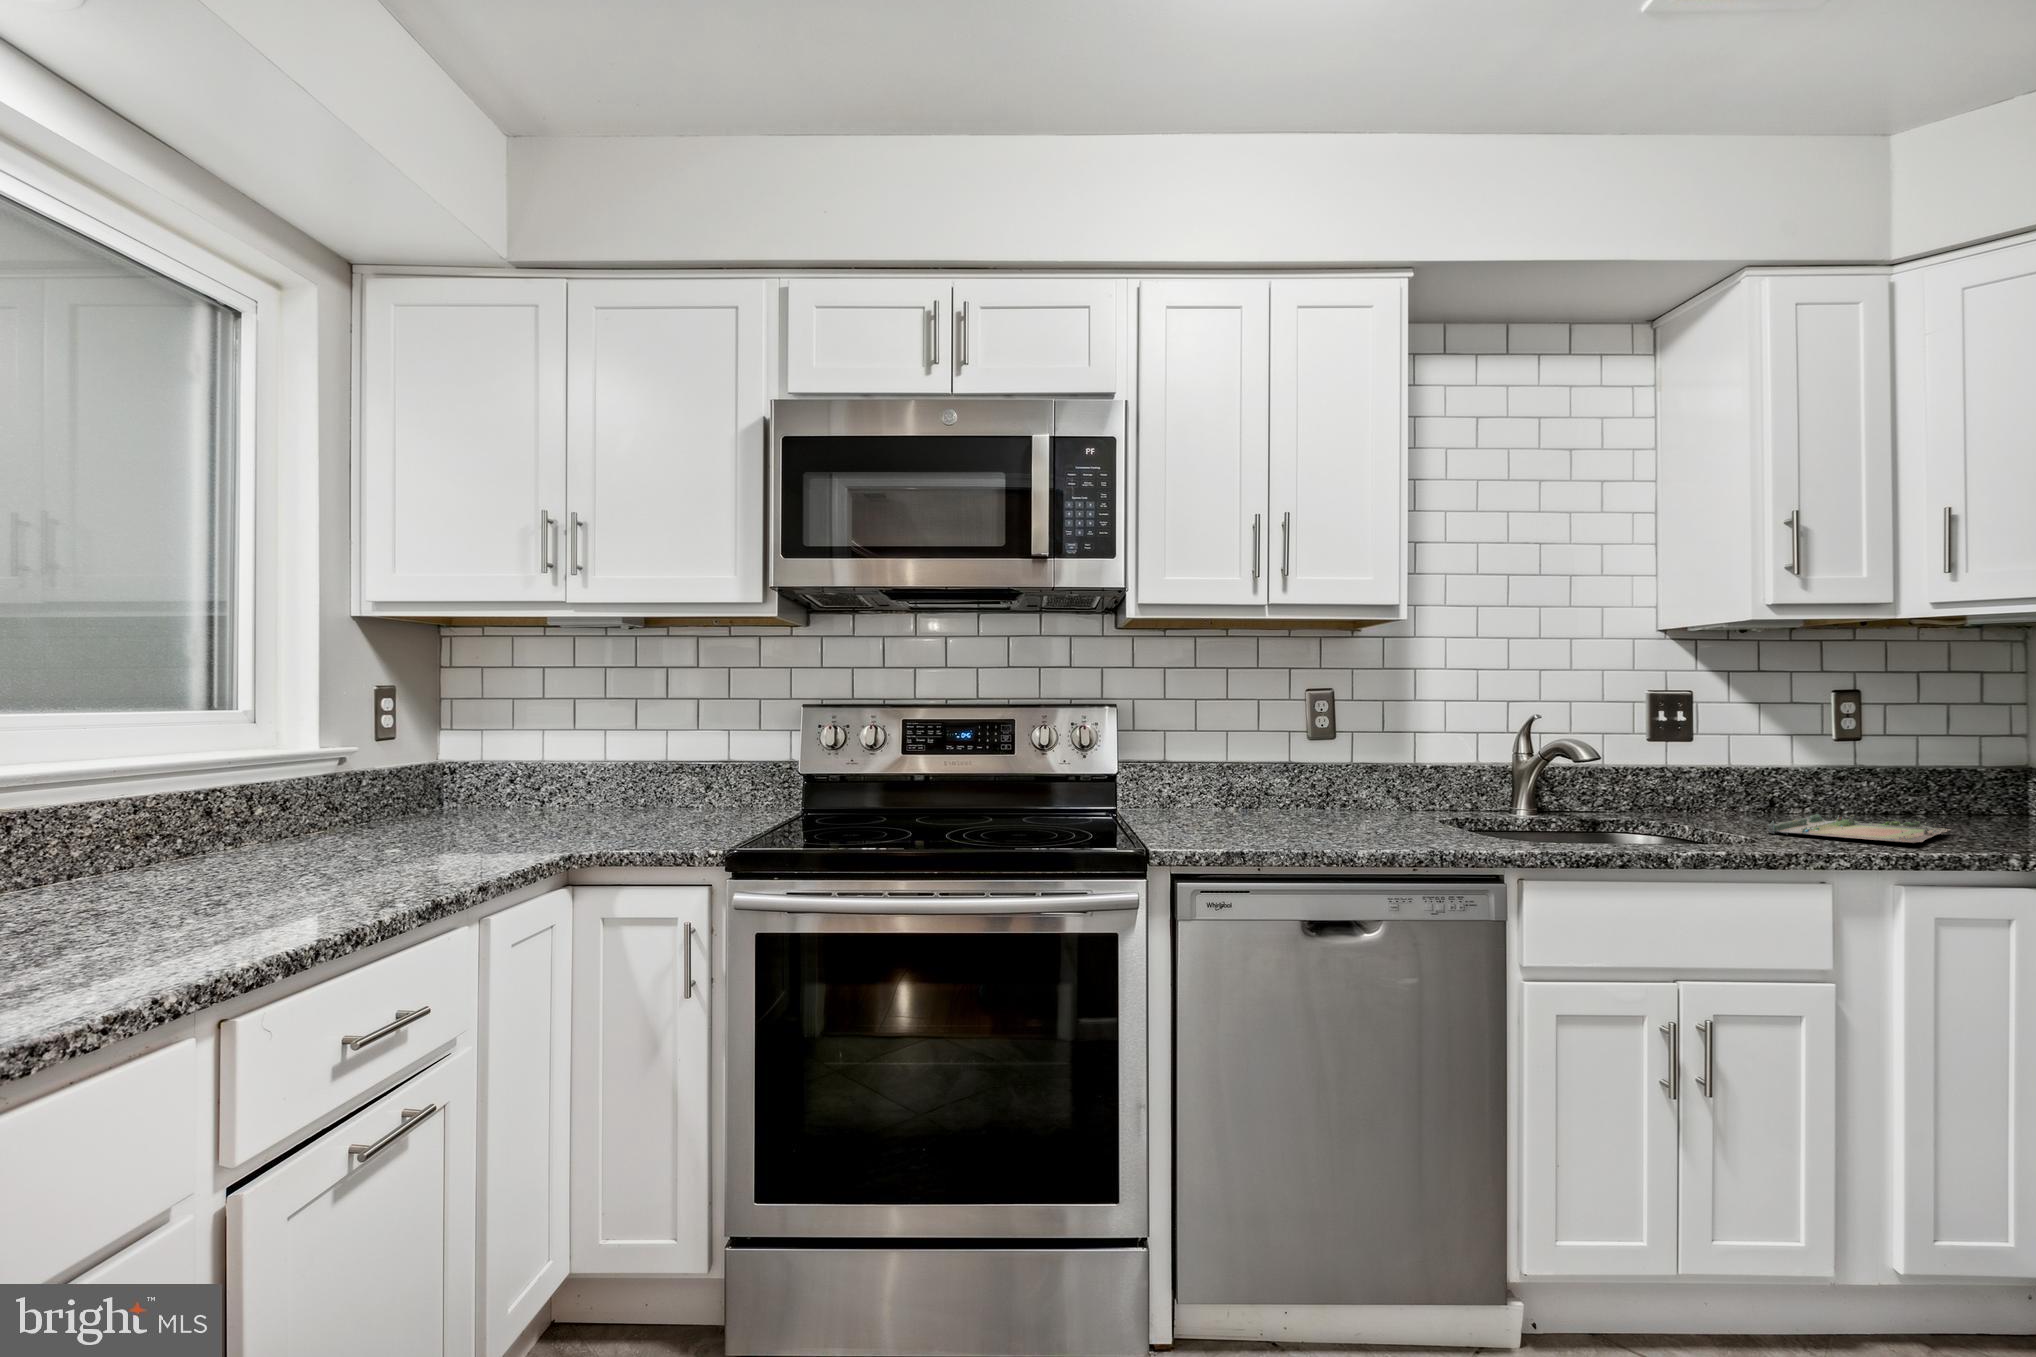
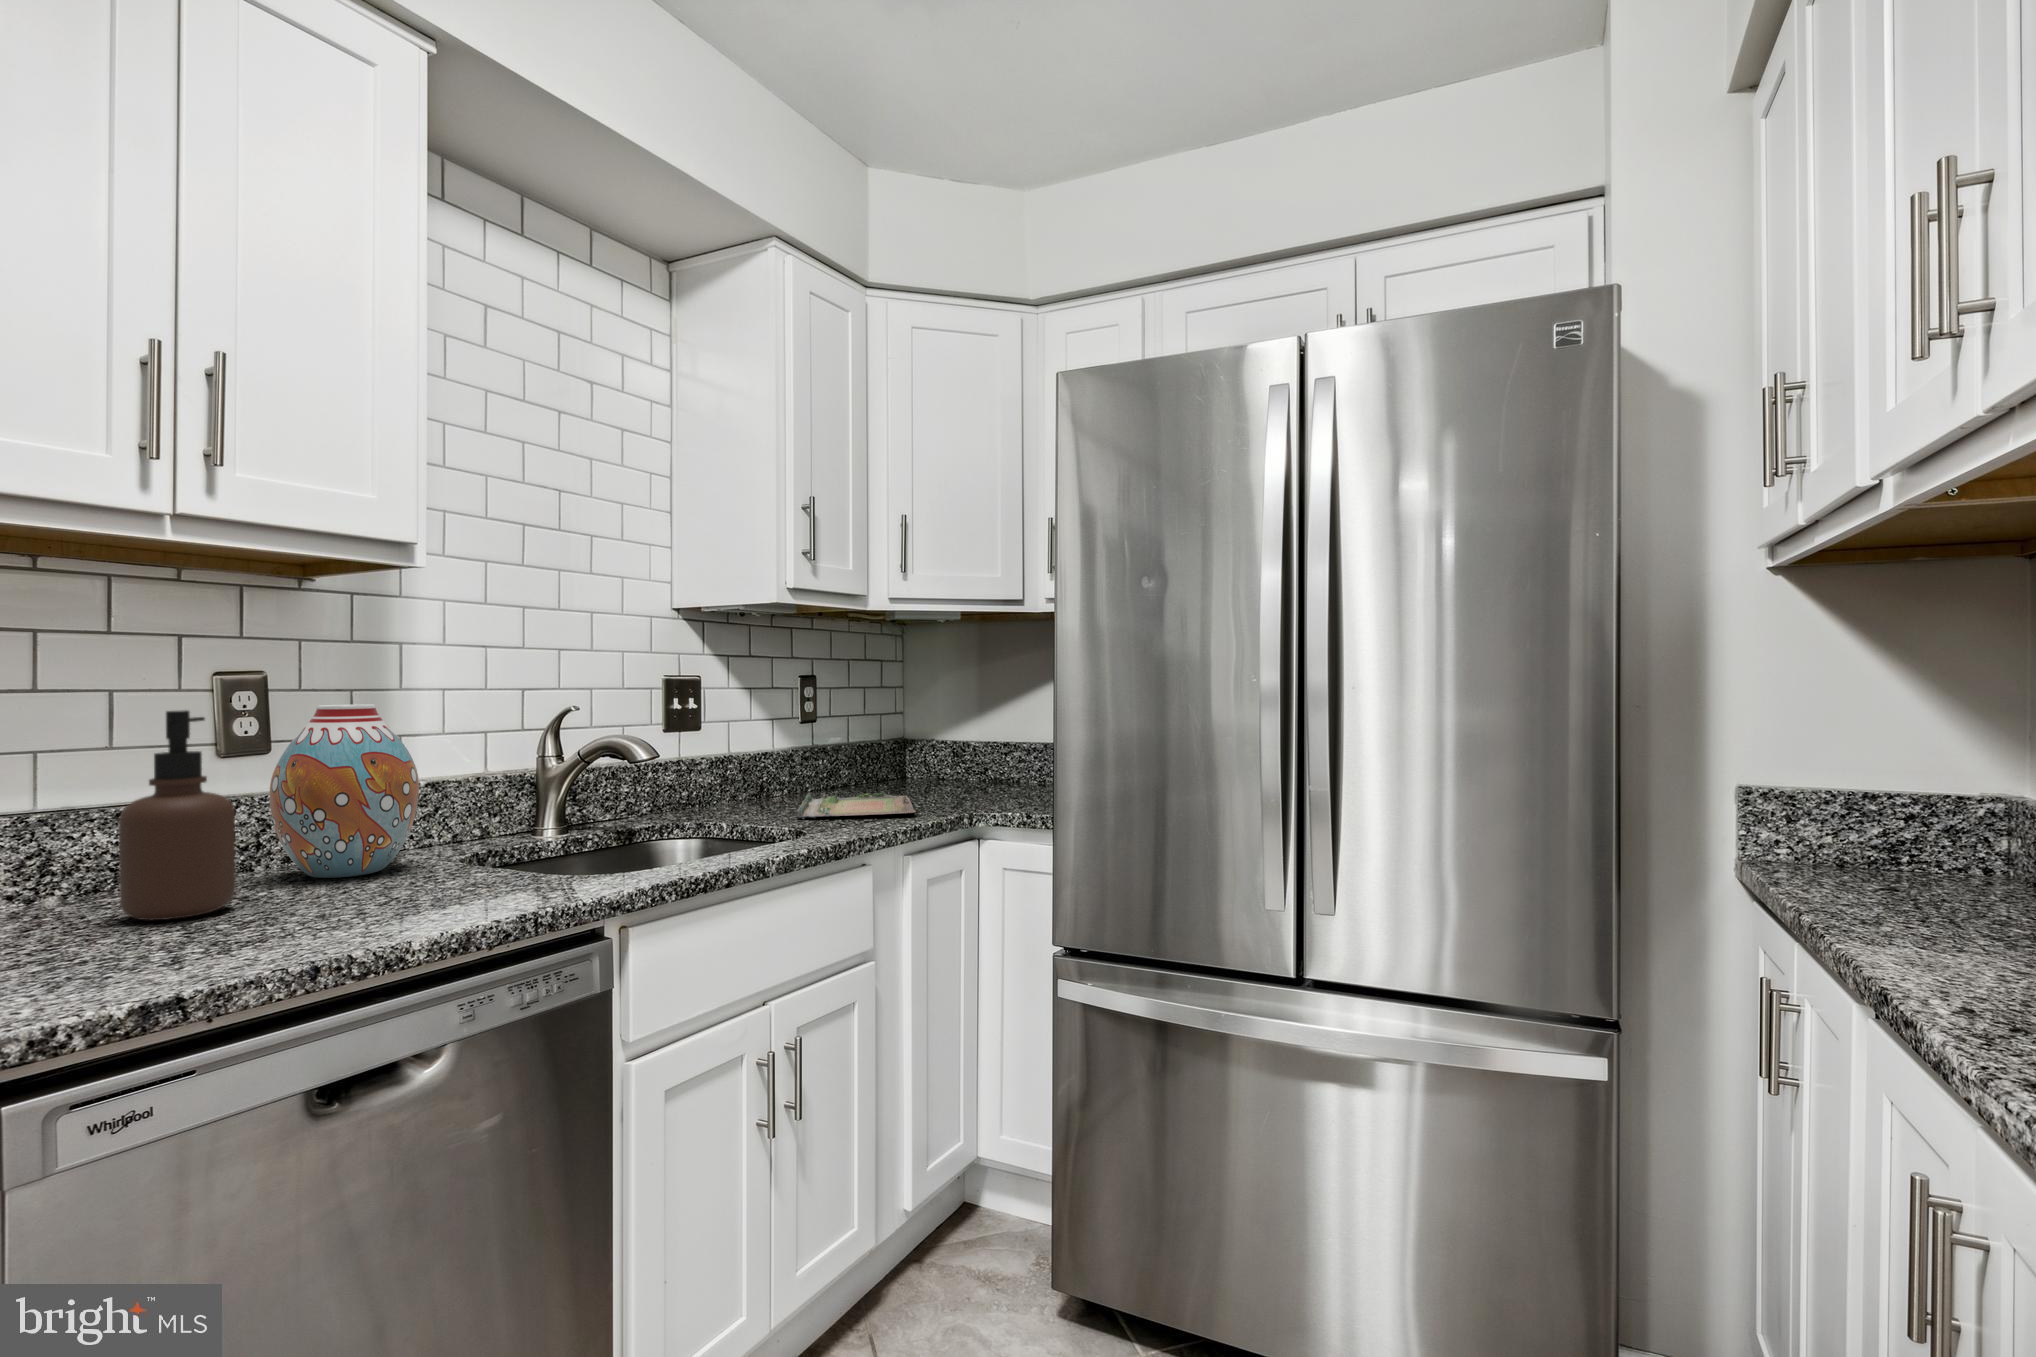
vase: none [1329,709,1413,821] -> present [270,705,419,878]
soap dispenser: none [1249,710,1301,826] -> present [119,710,236,920]

